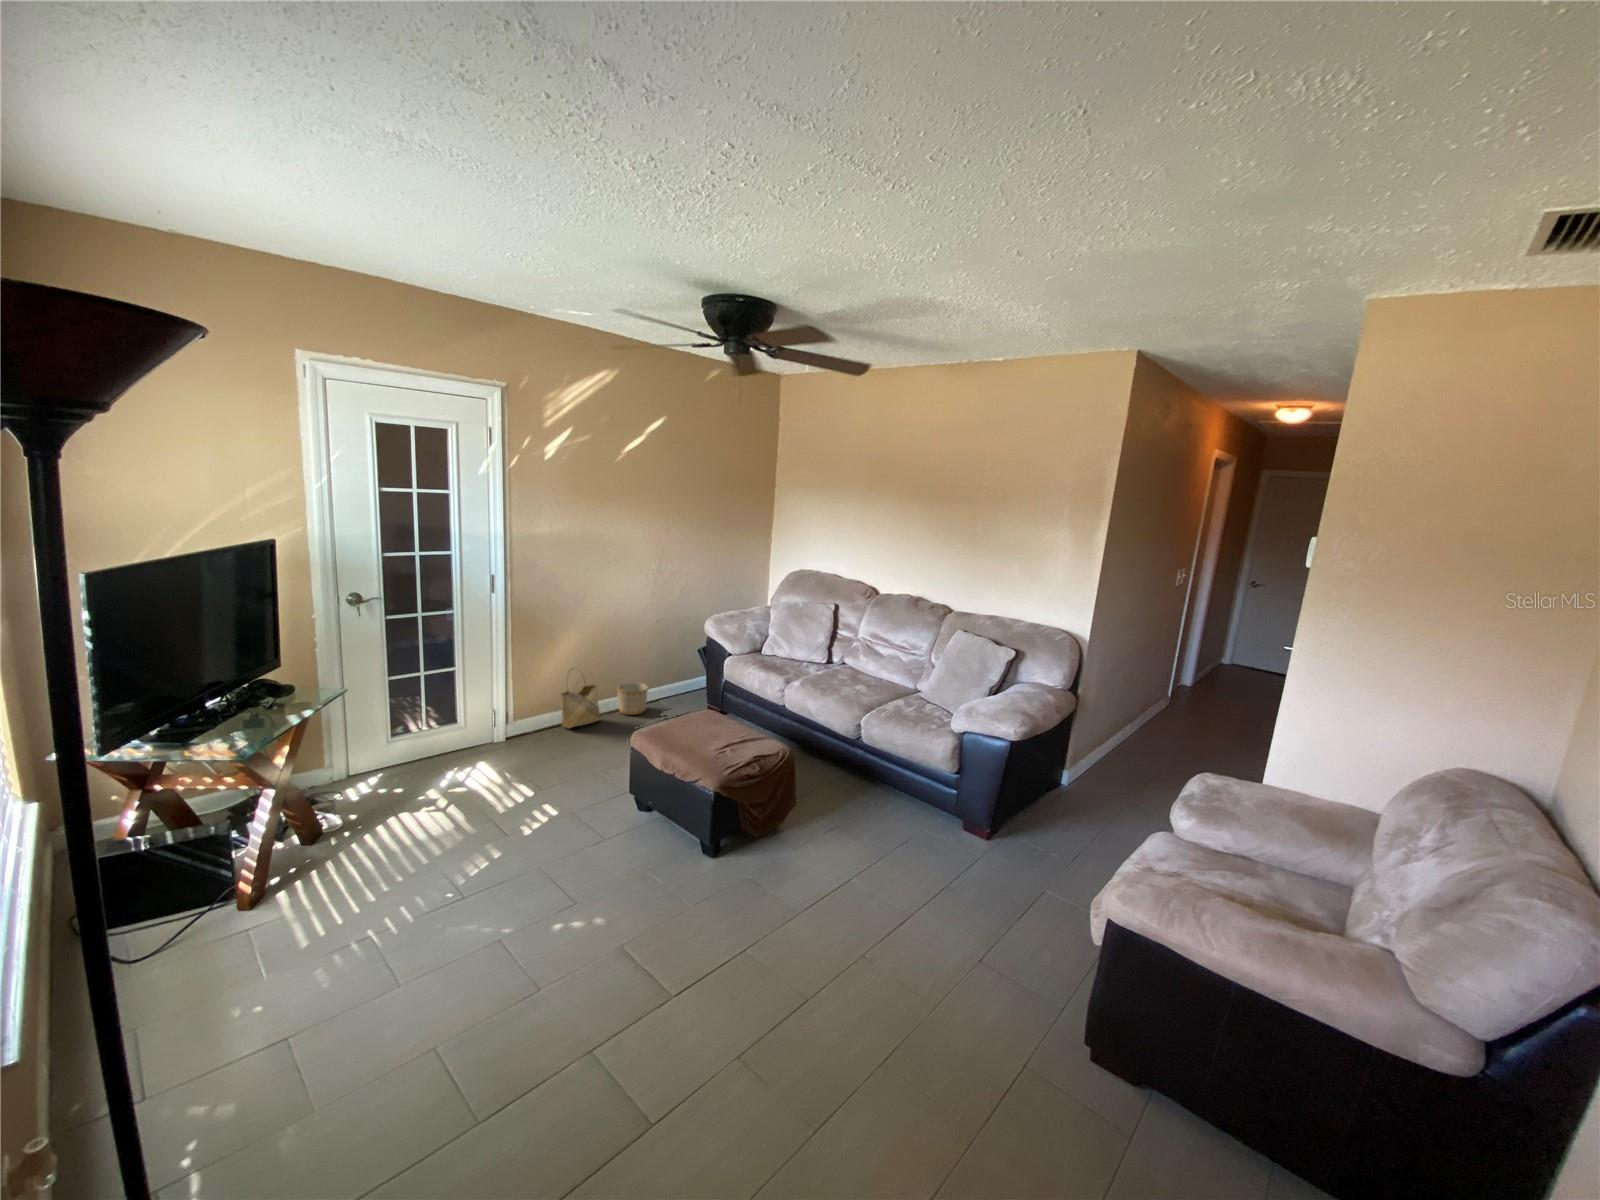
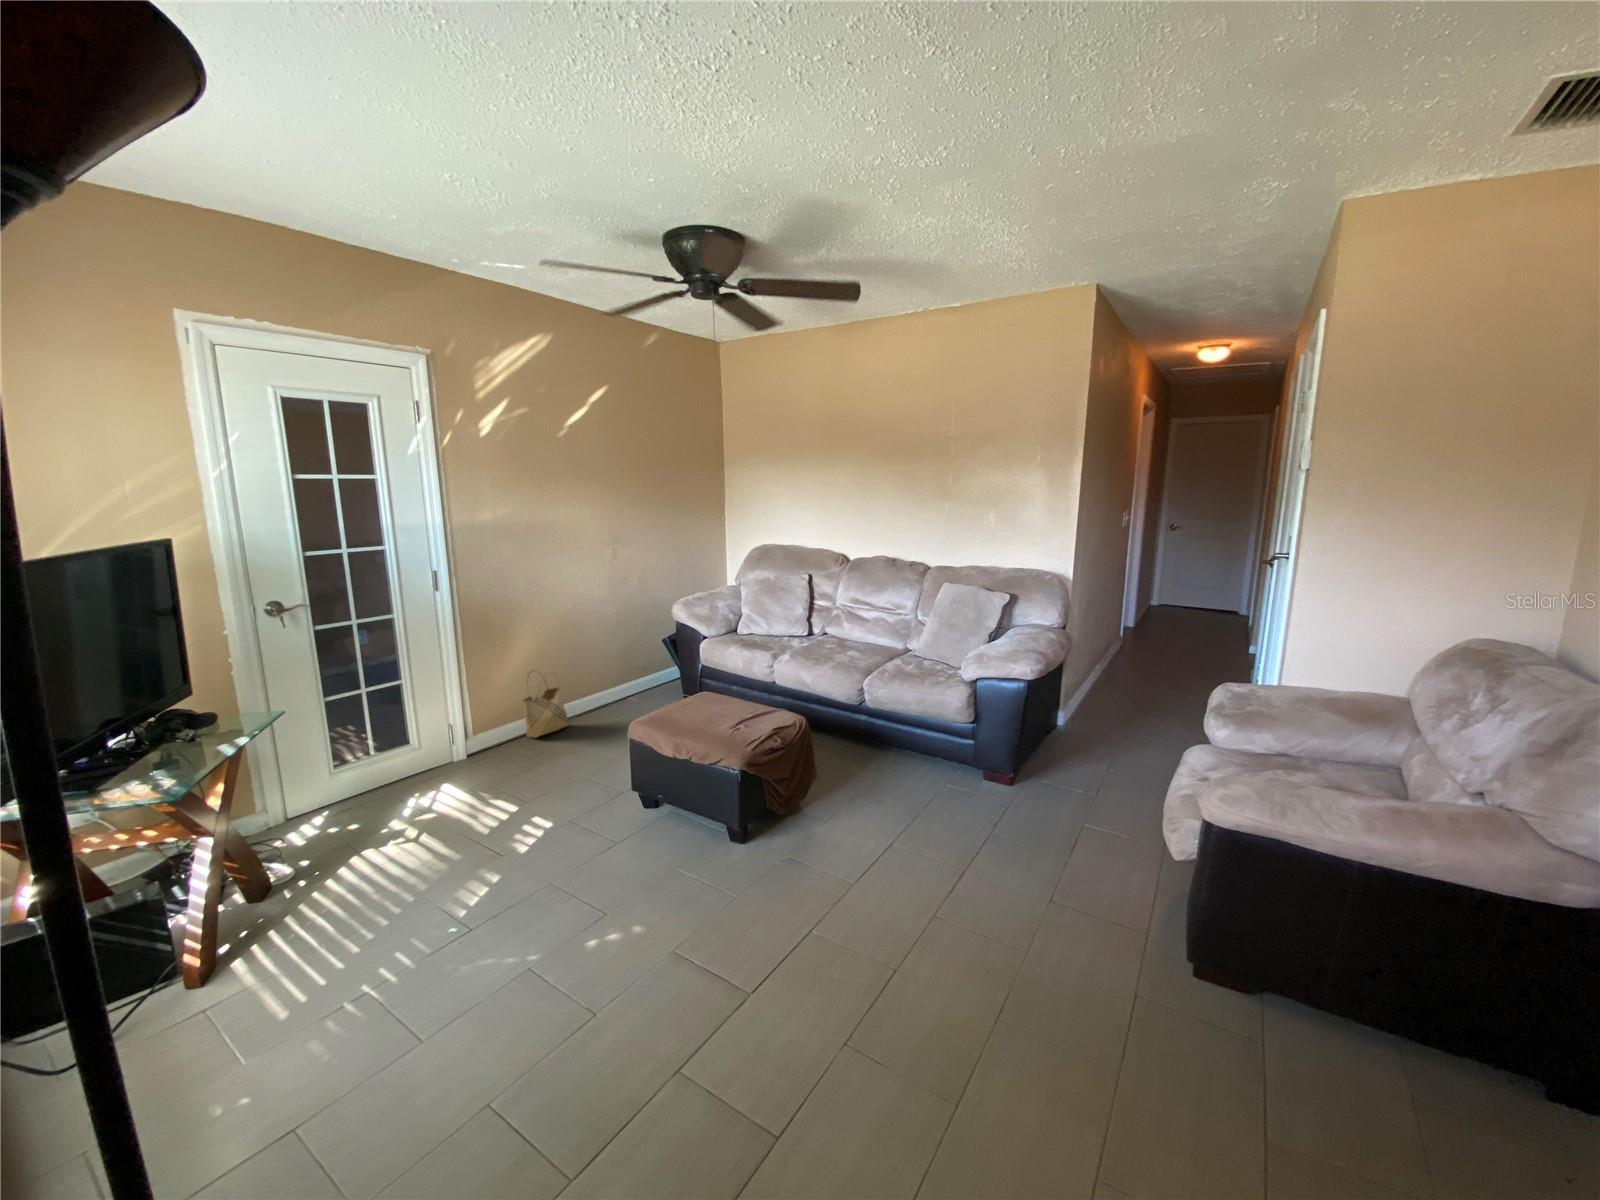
planter: present [618,682,648,715] -> none [582,681,616,716]

